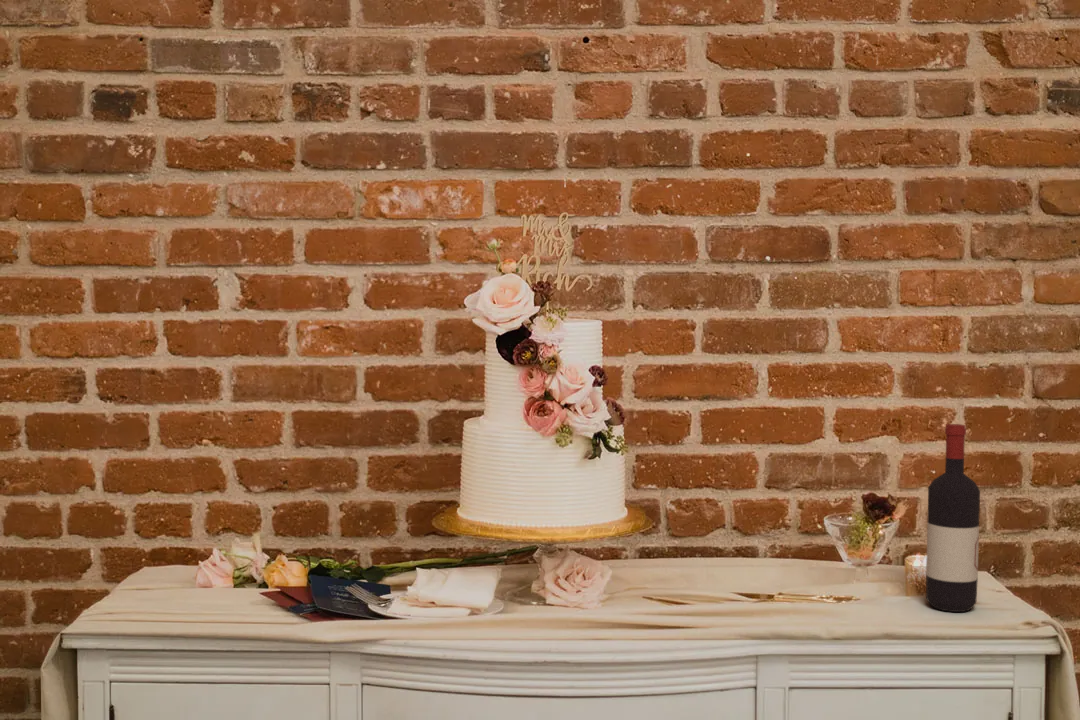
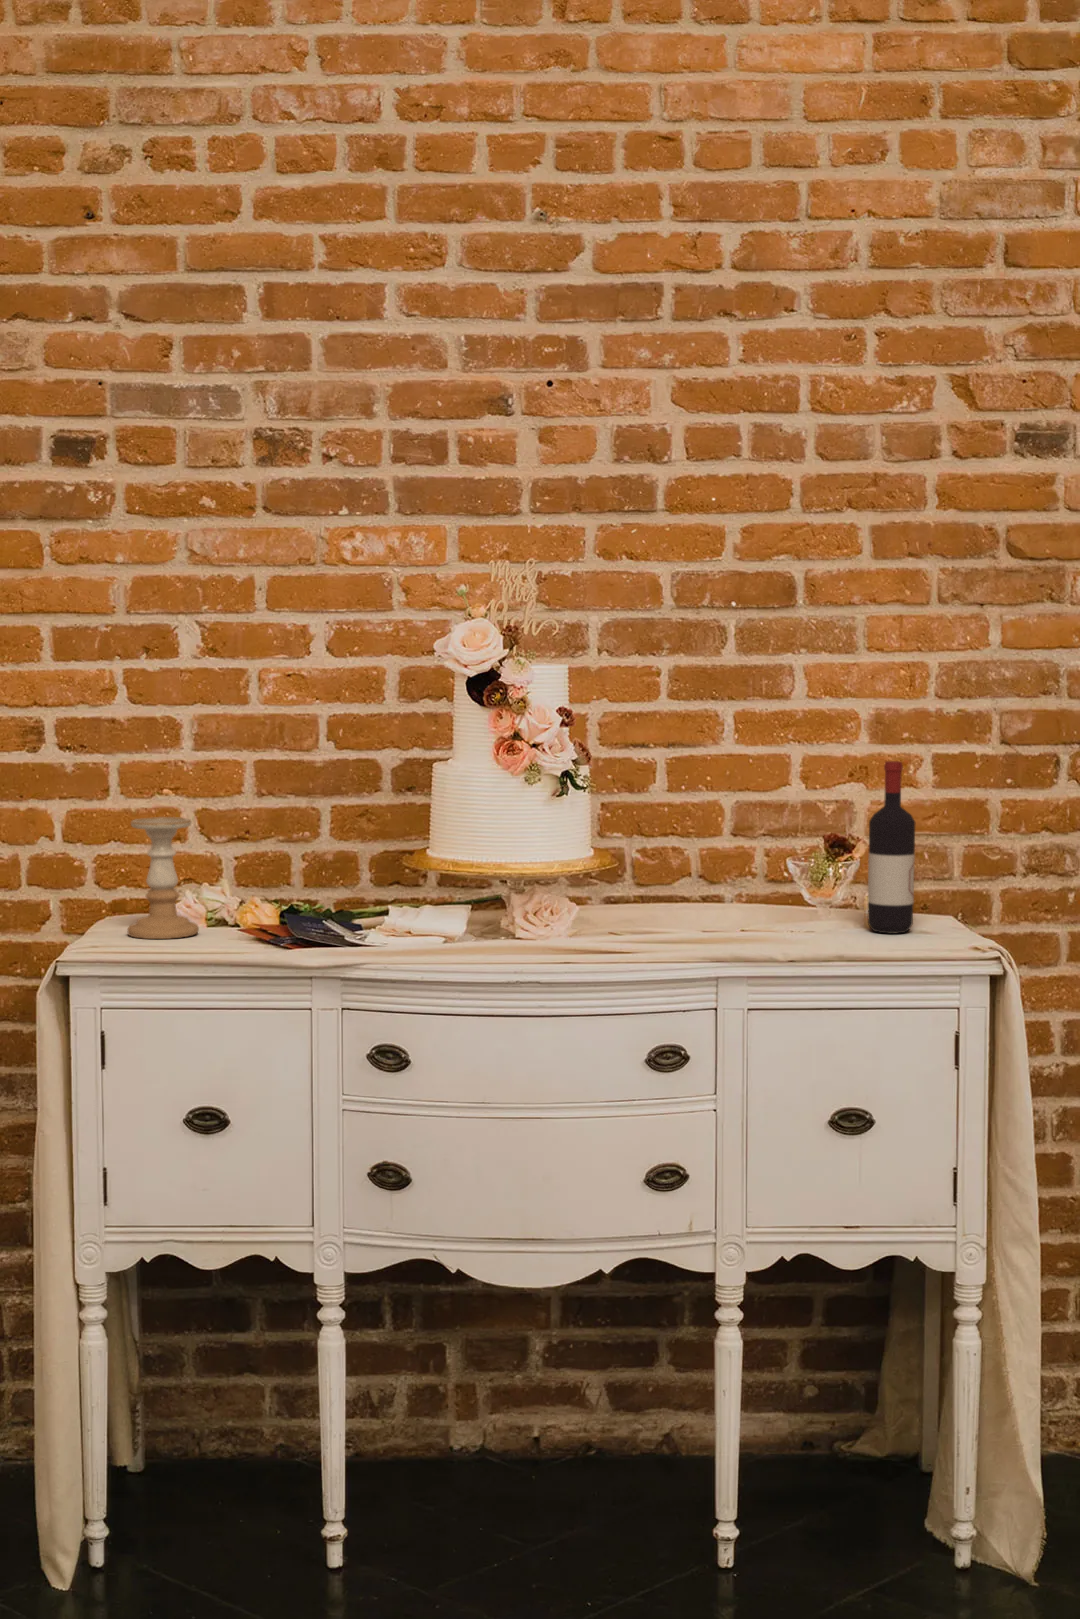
candle holder: none [135,477,212,611] -> present [127,817,199,939]

